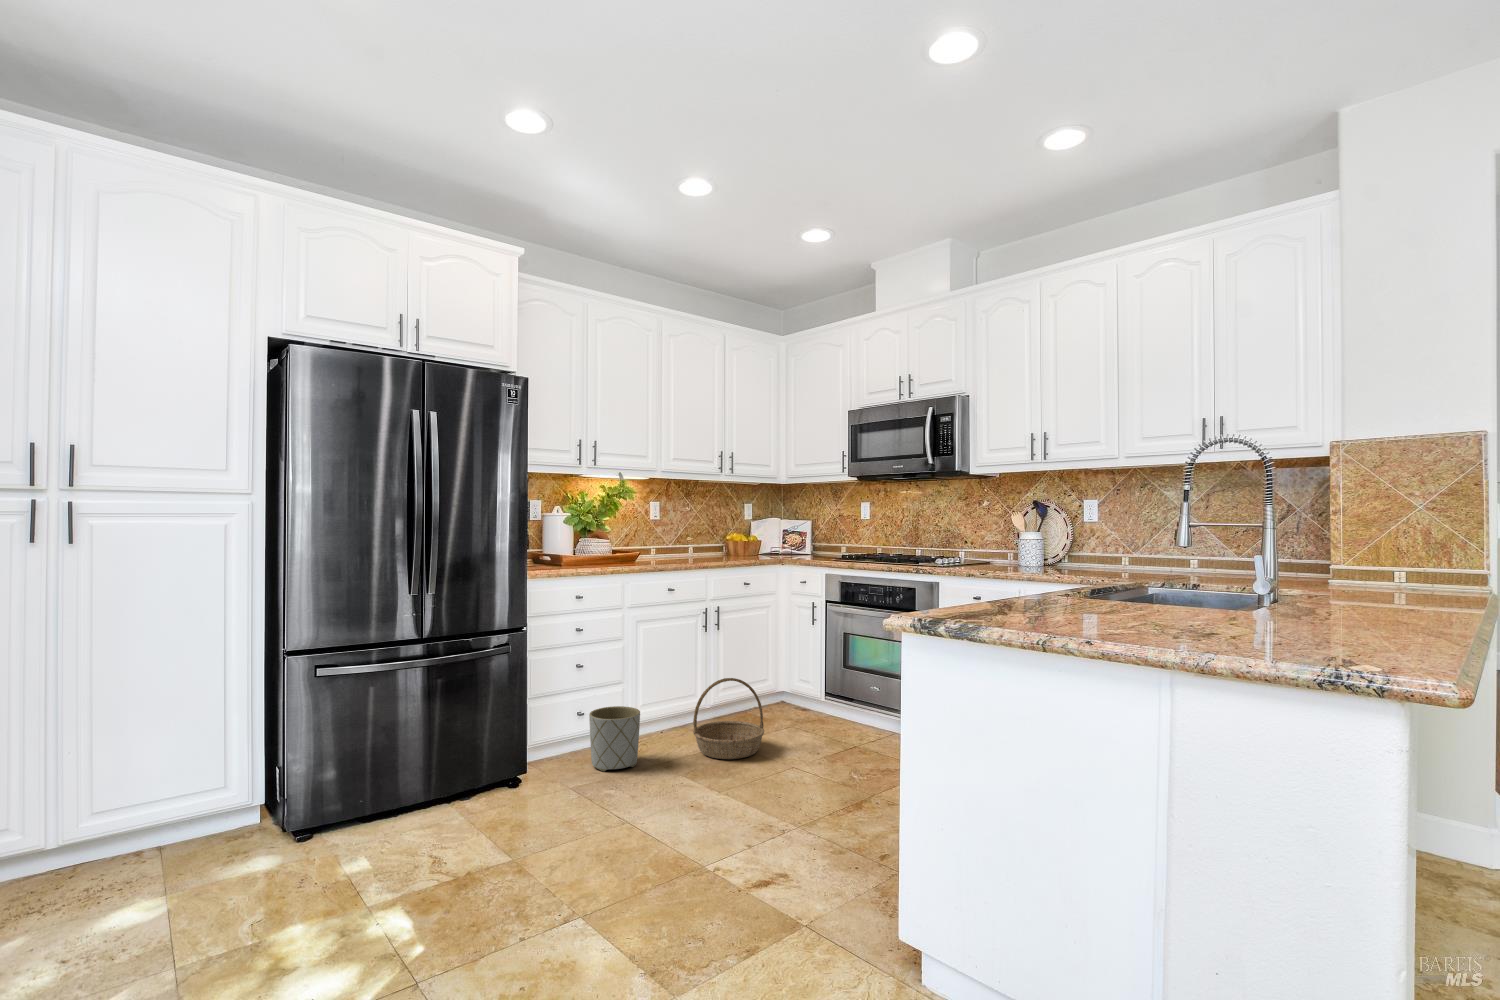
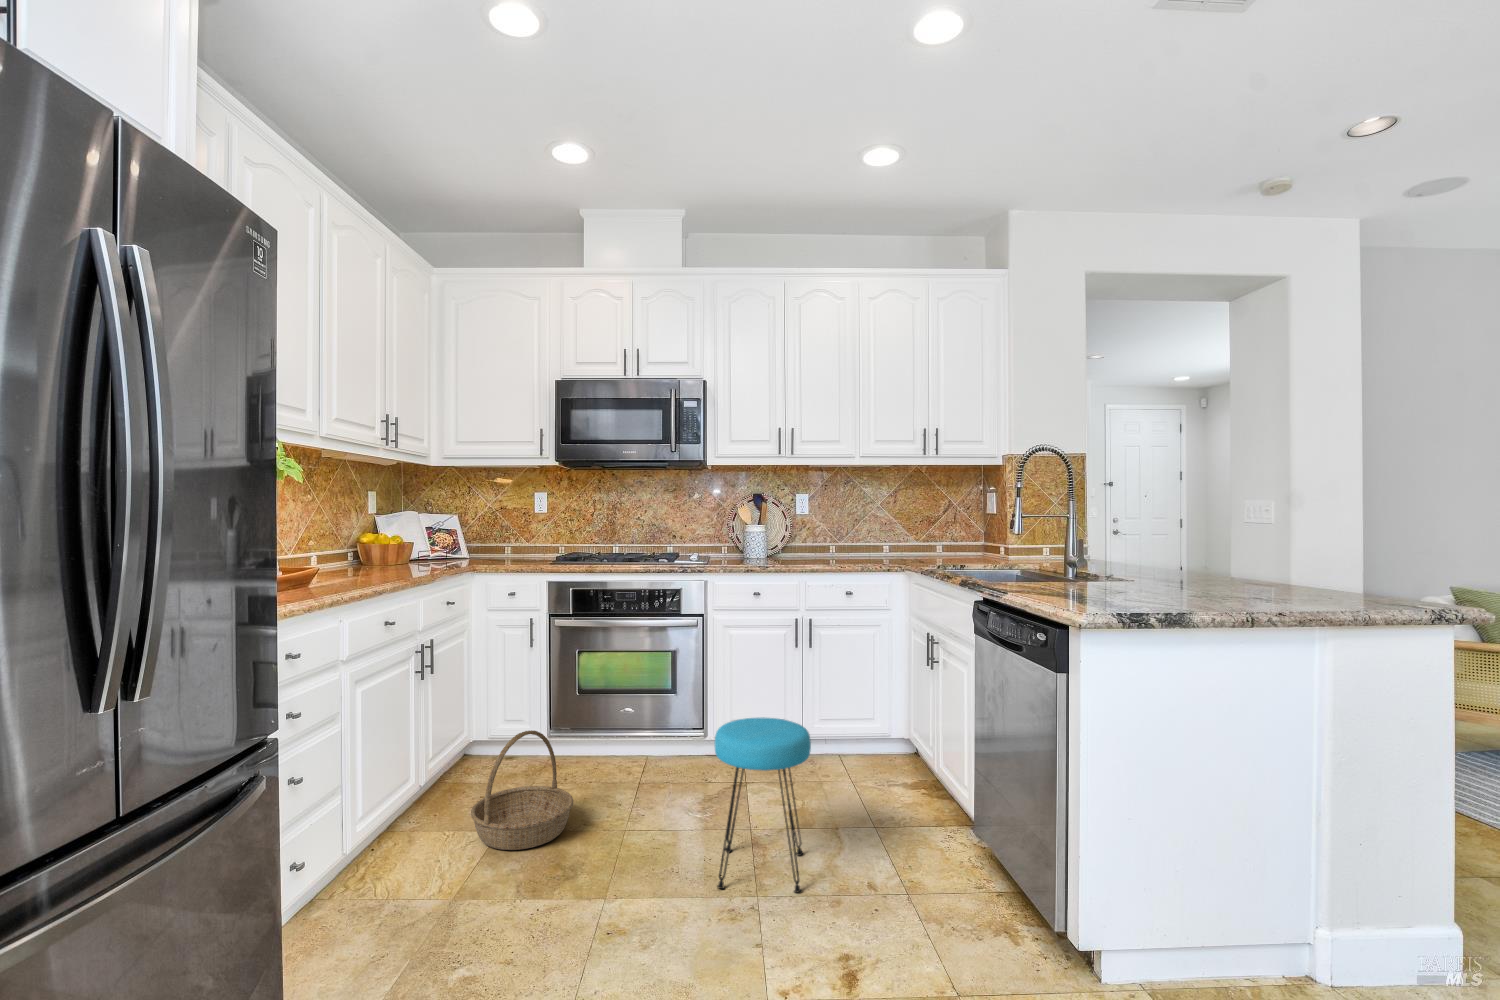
stool: none [769,693,862,836] -> present [715,717,811,892]
planter: present [589,706,640,771] -> none [349,815,441,938]

